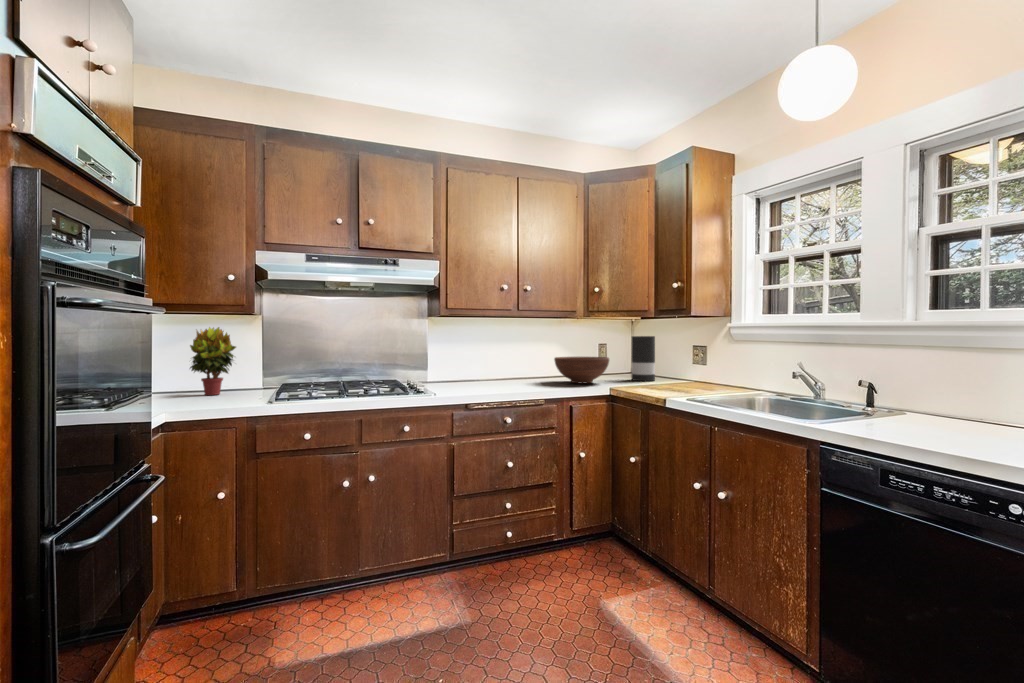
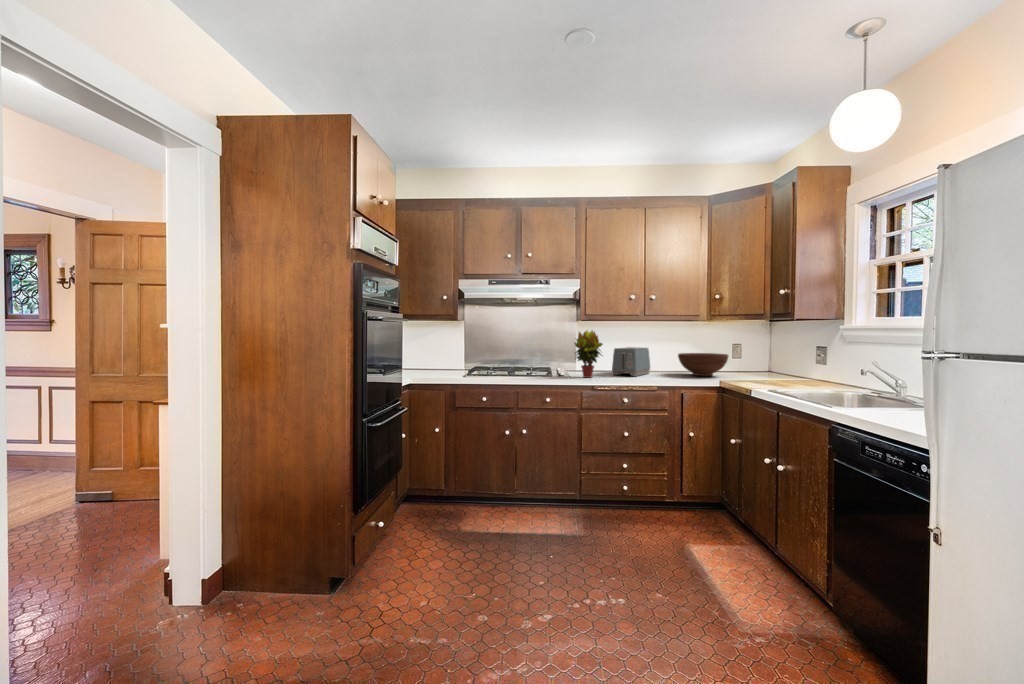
potted plant: present [190,327,236,395] -> present [574,330,603,378]
vase: present [631,336,655,381] -> none [757,336,781,377]
toaster: none [481,351,523,388] -> present [612,347,650,376]

